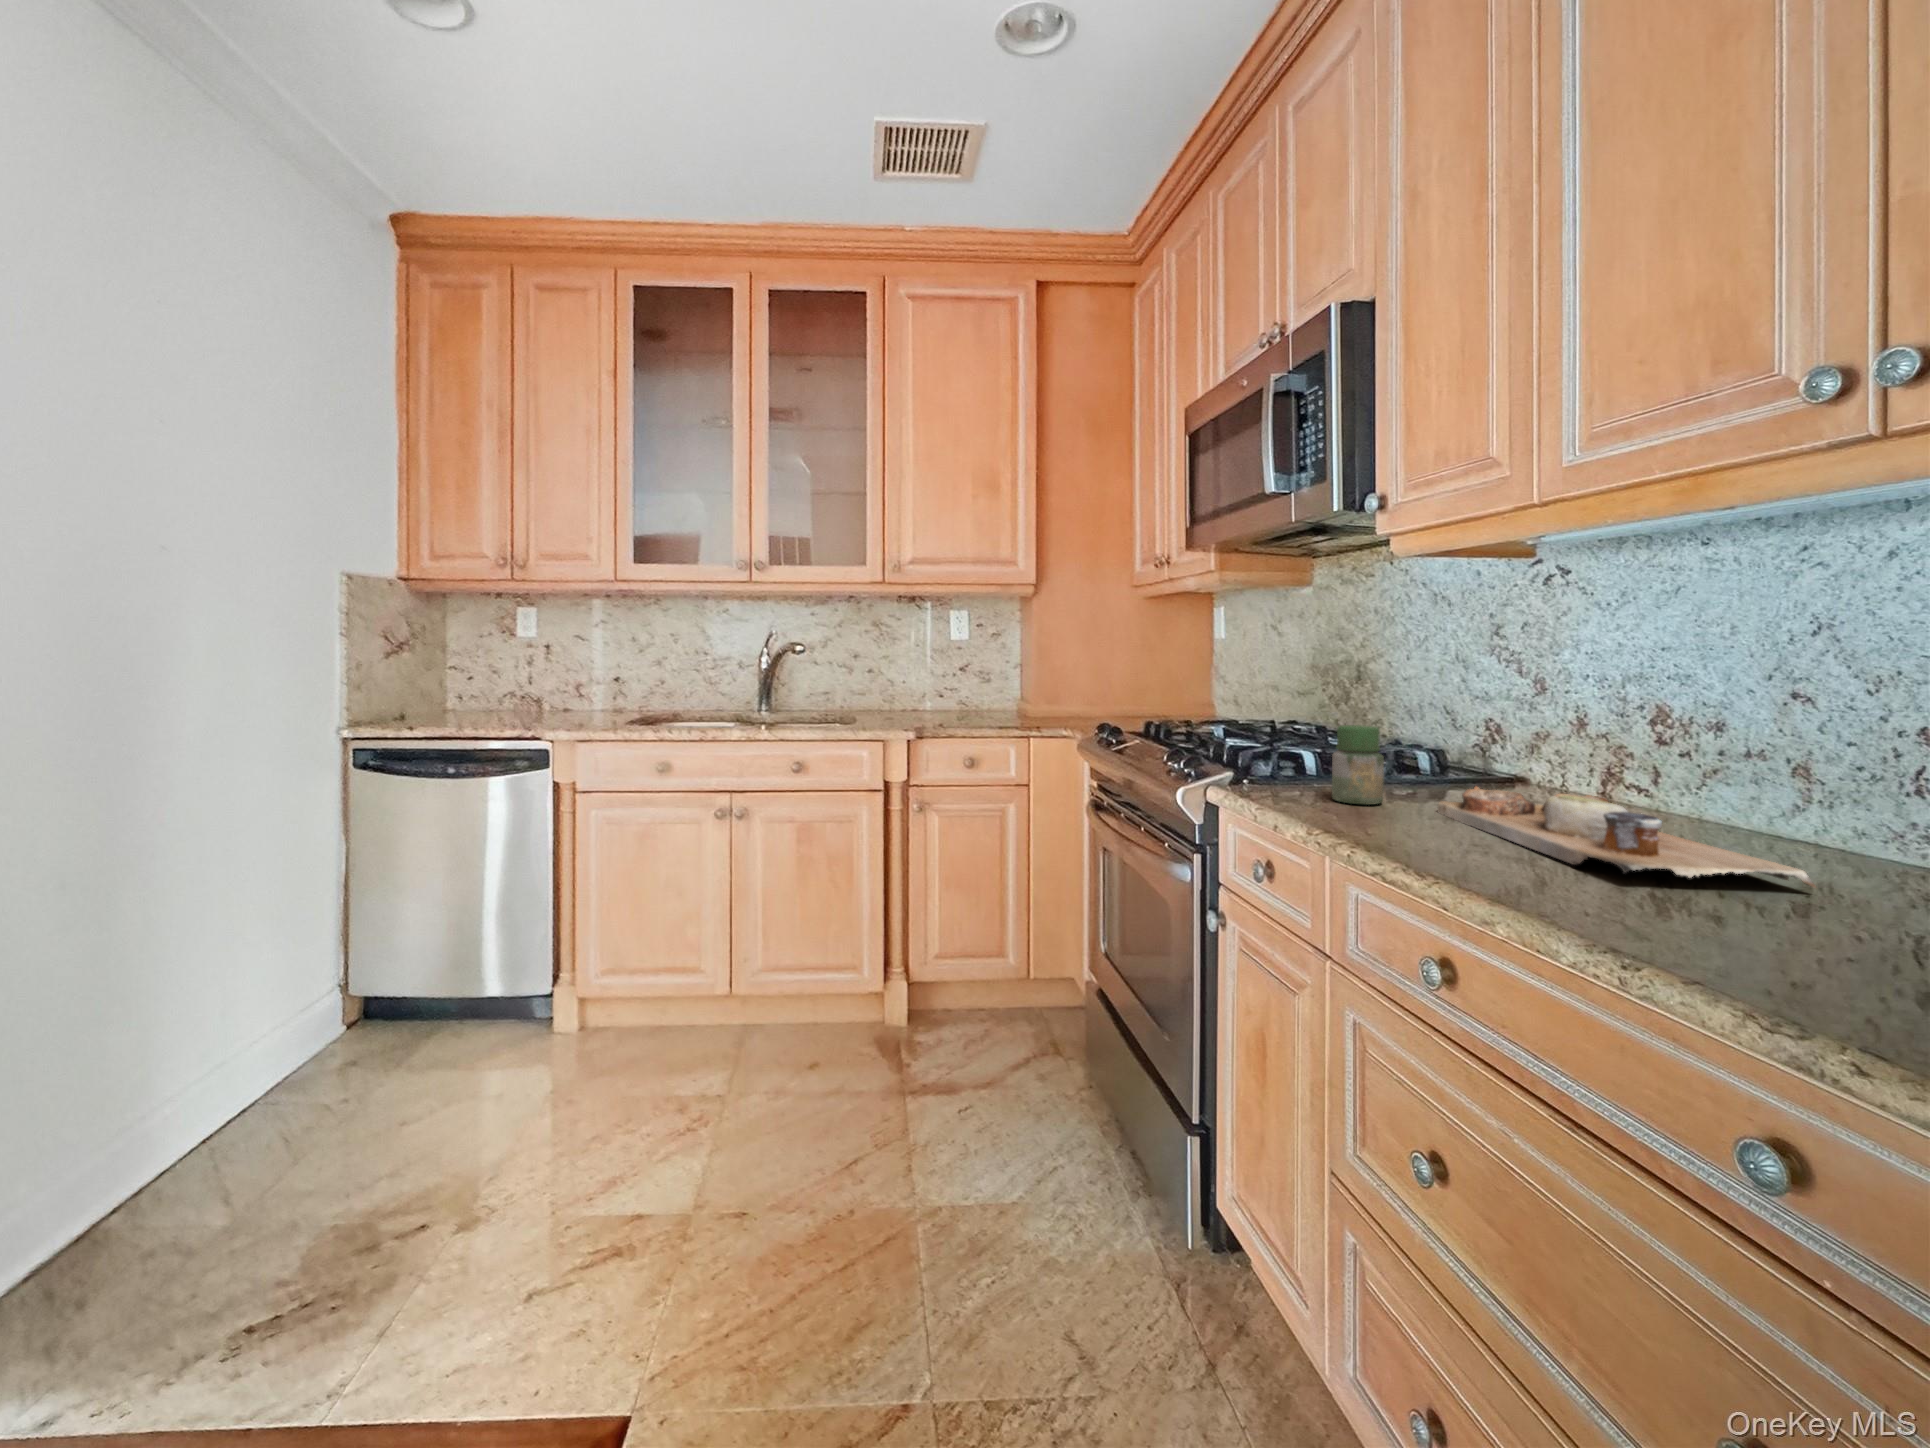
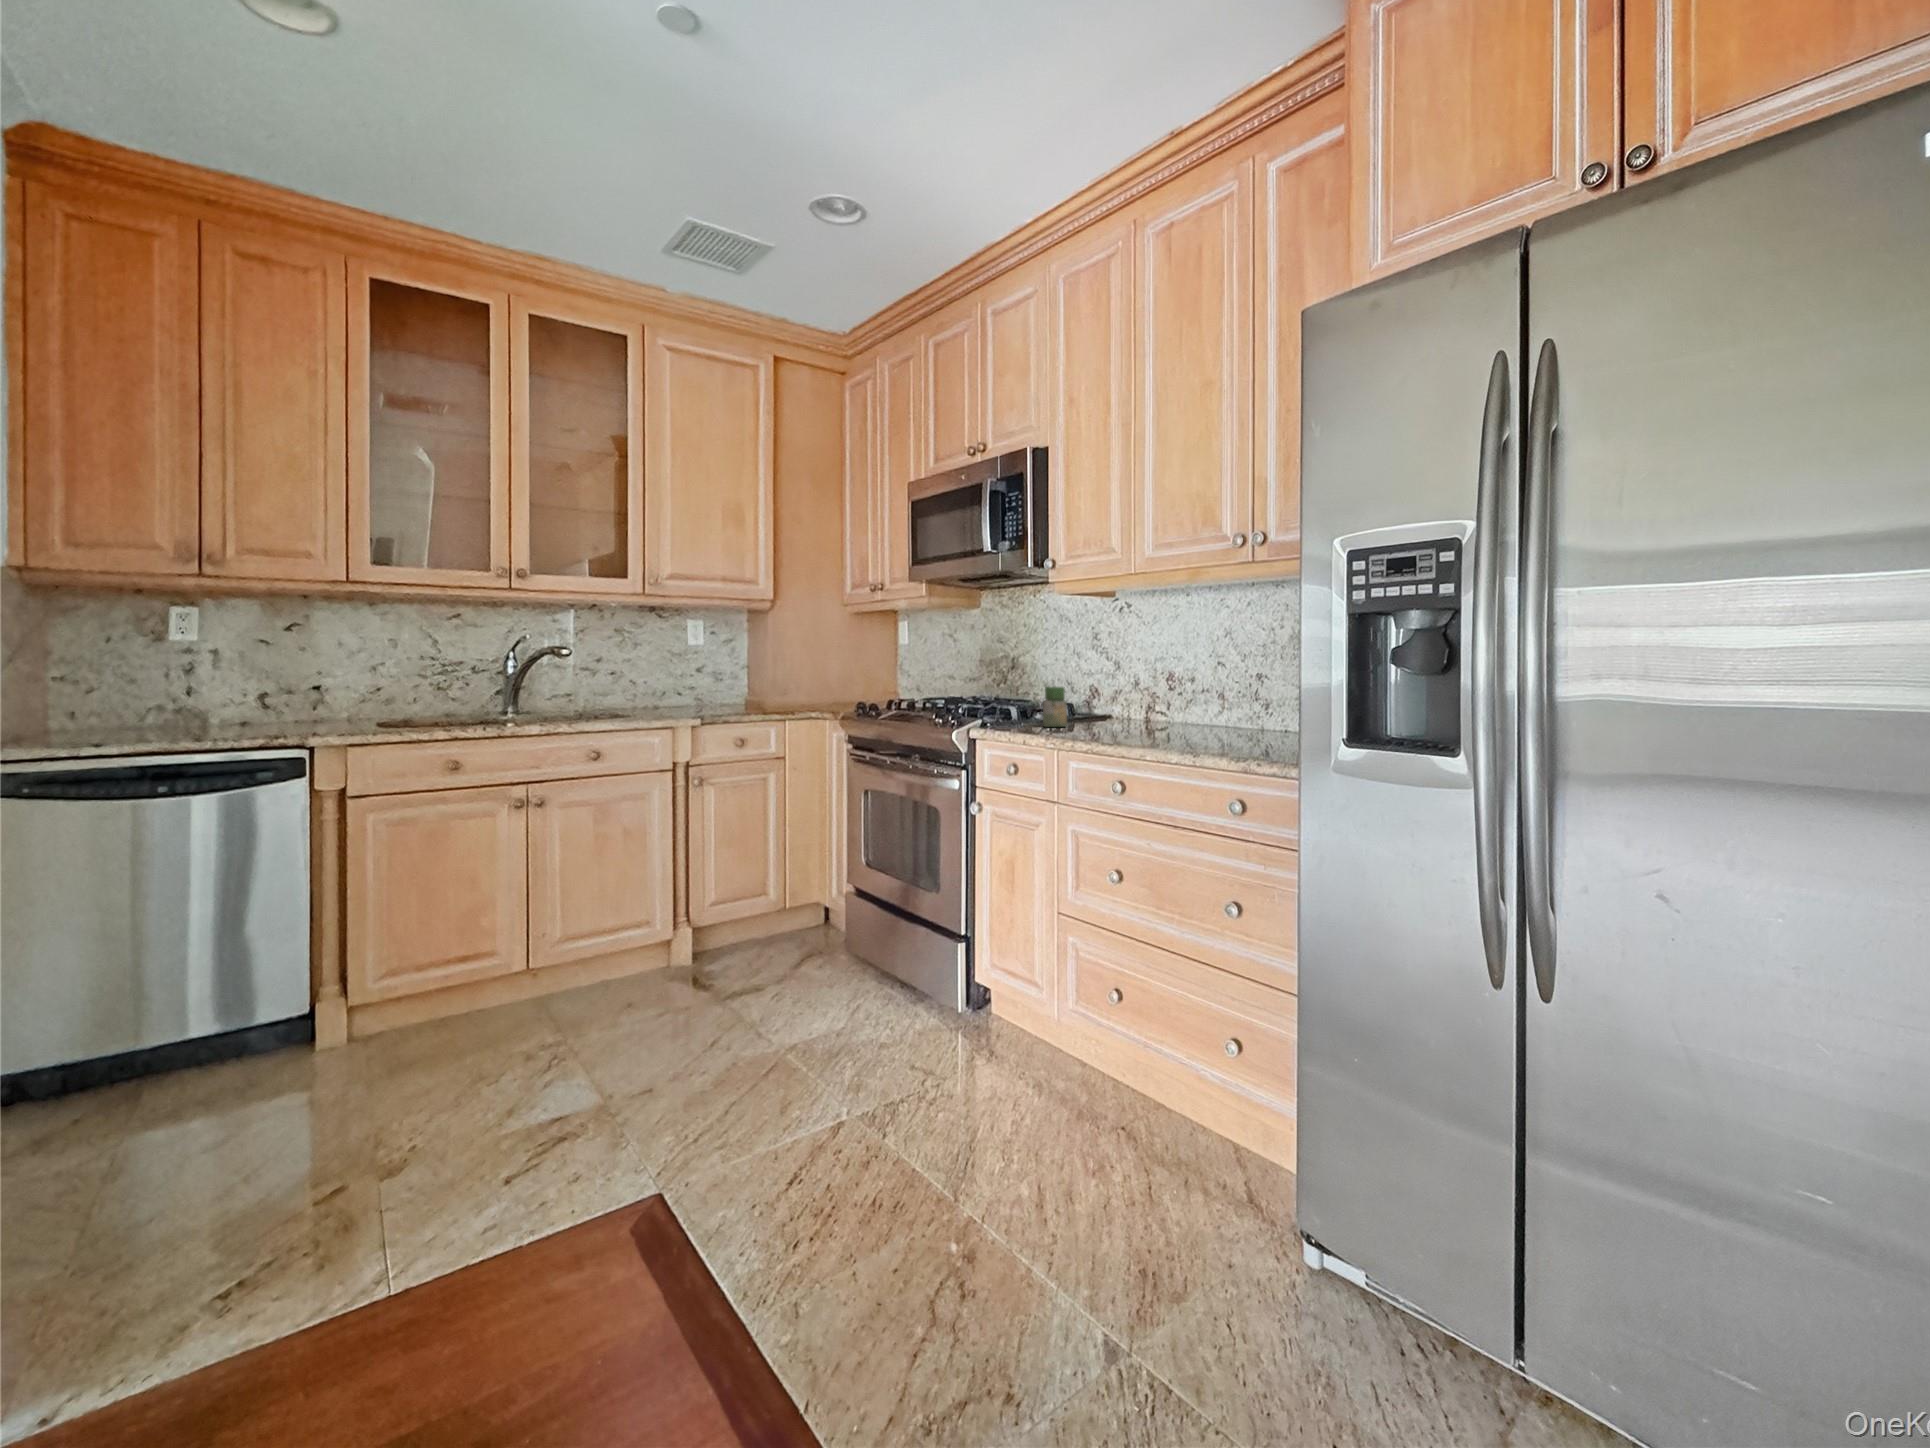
cutting board: present [1438,787,1816,887] -> none [1091,710,1225,735]

